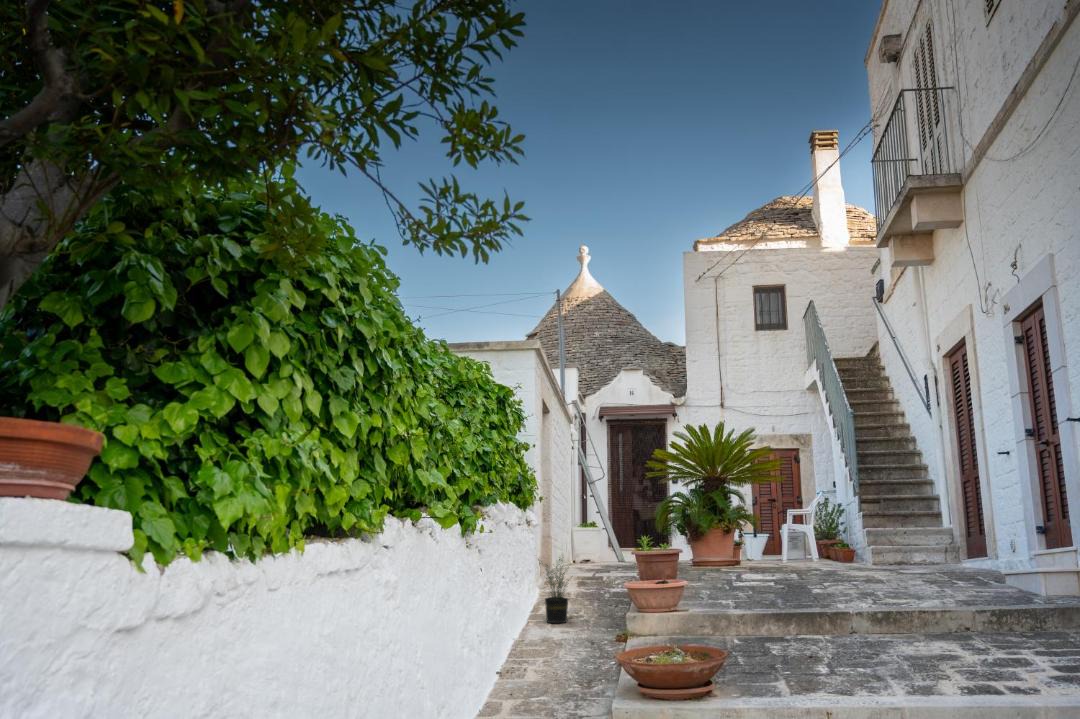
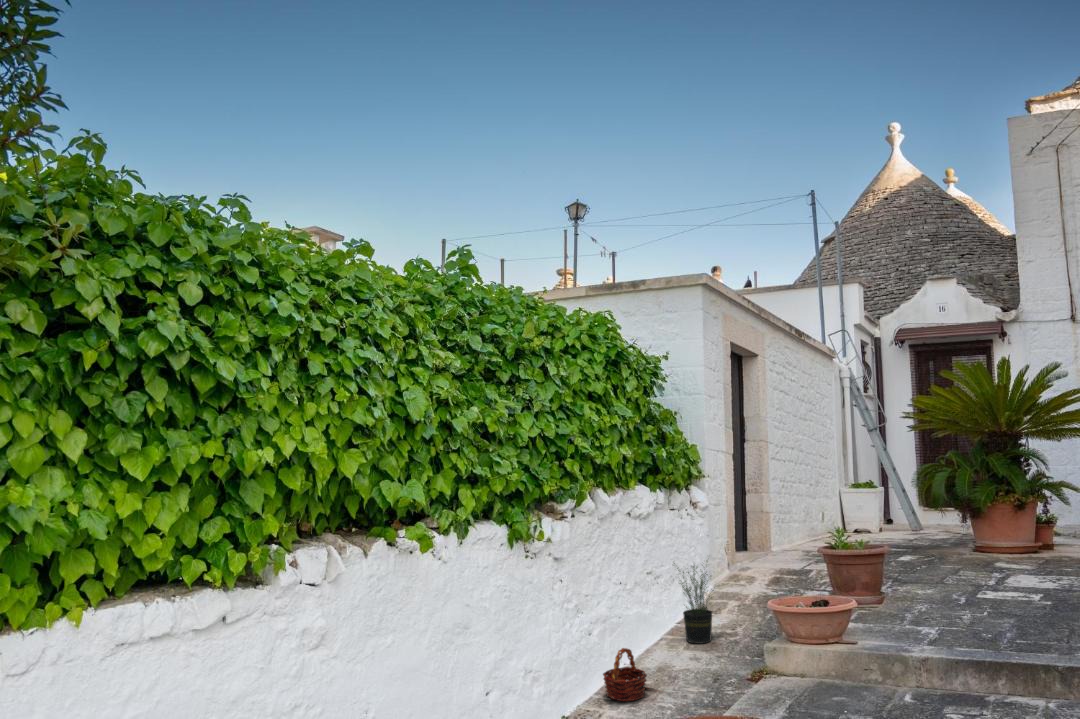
basket: none [513,617,549,660] -> present [603,648,647,701]

